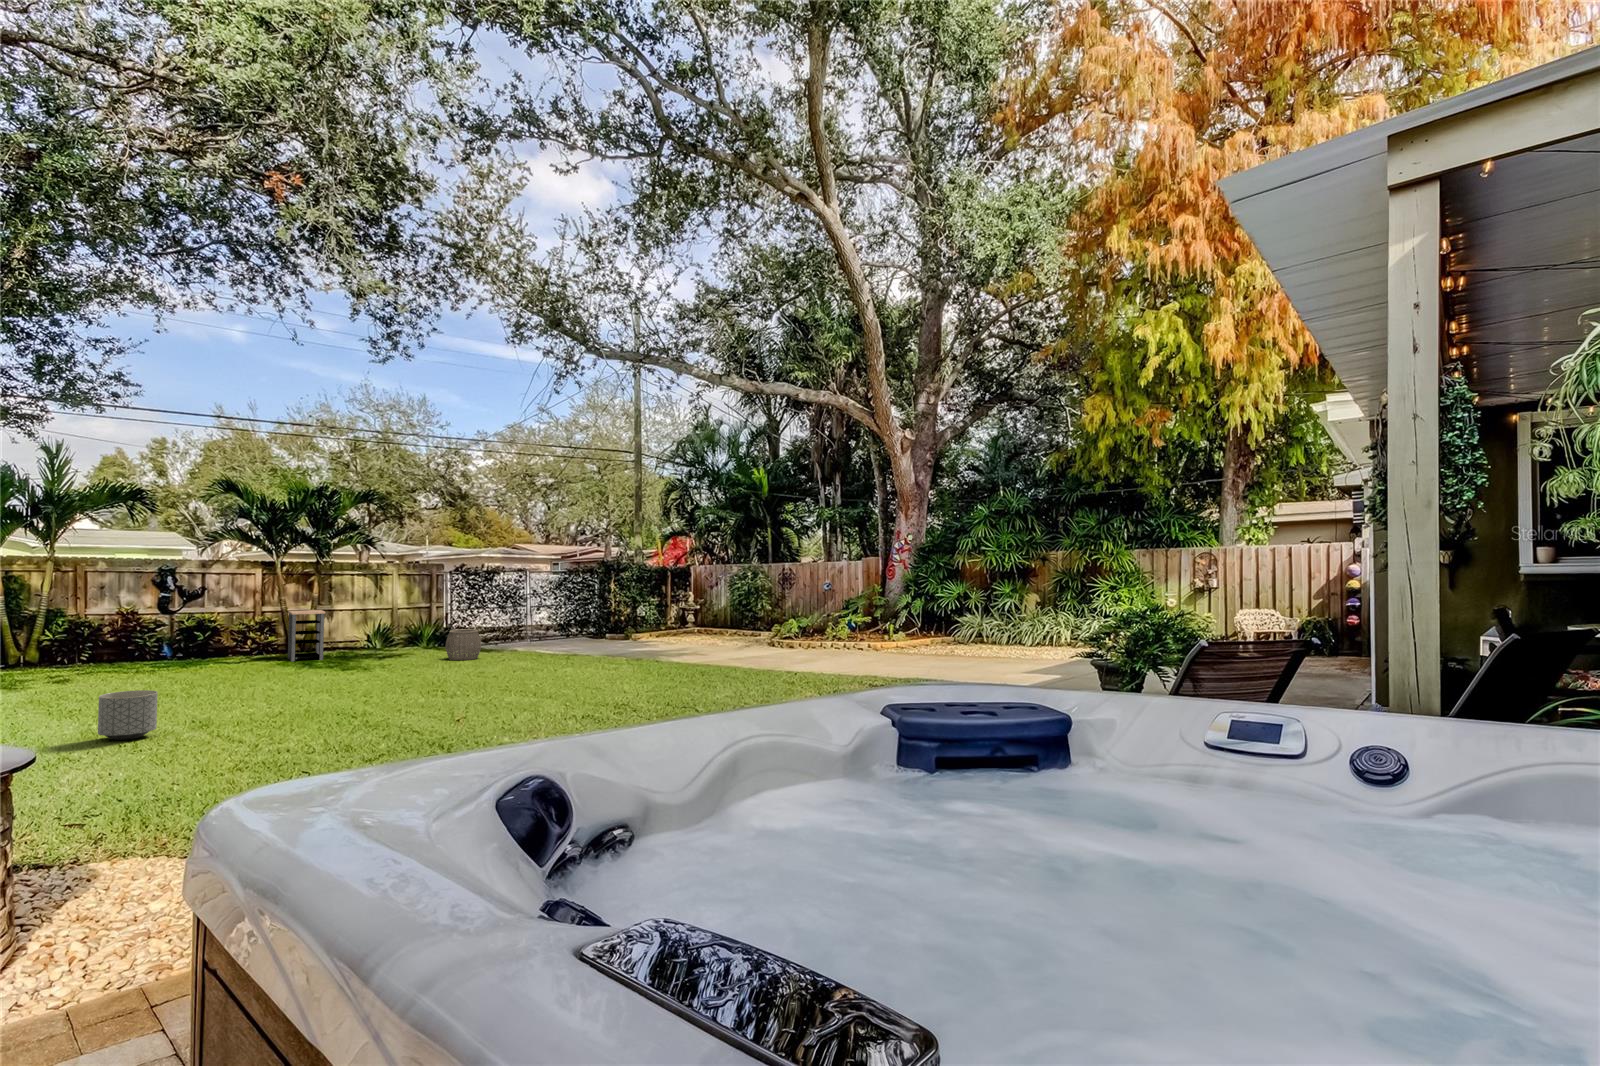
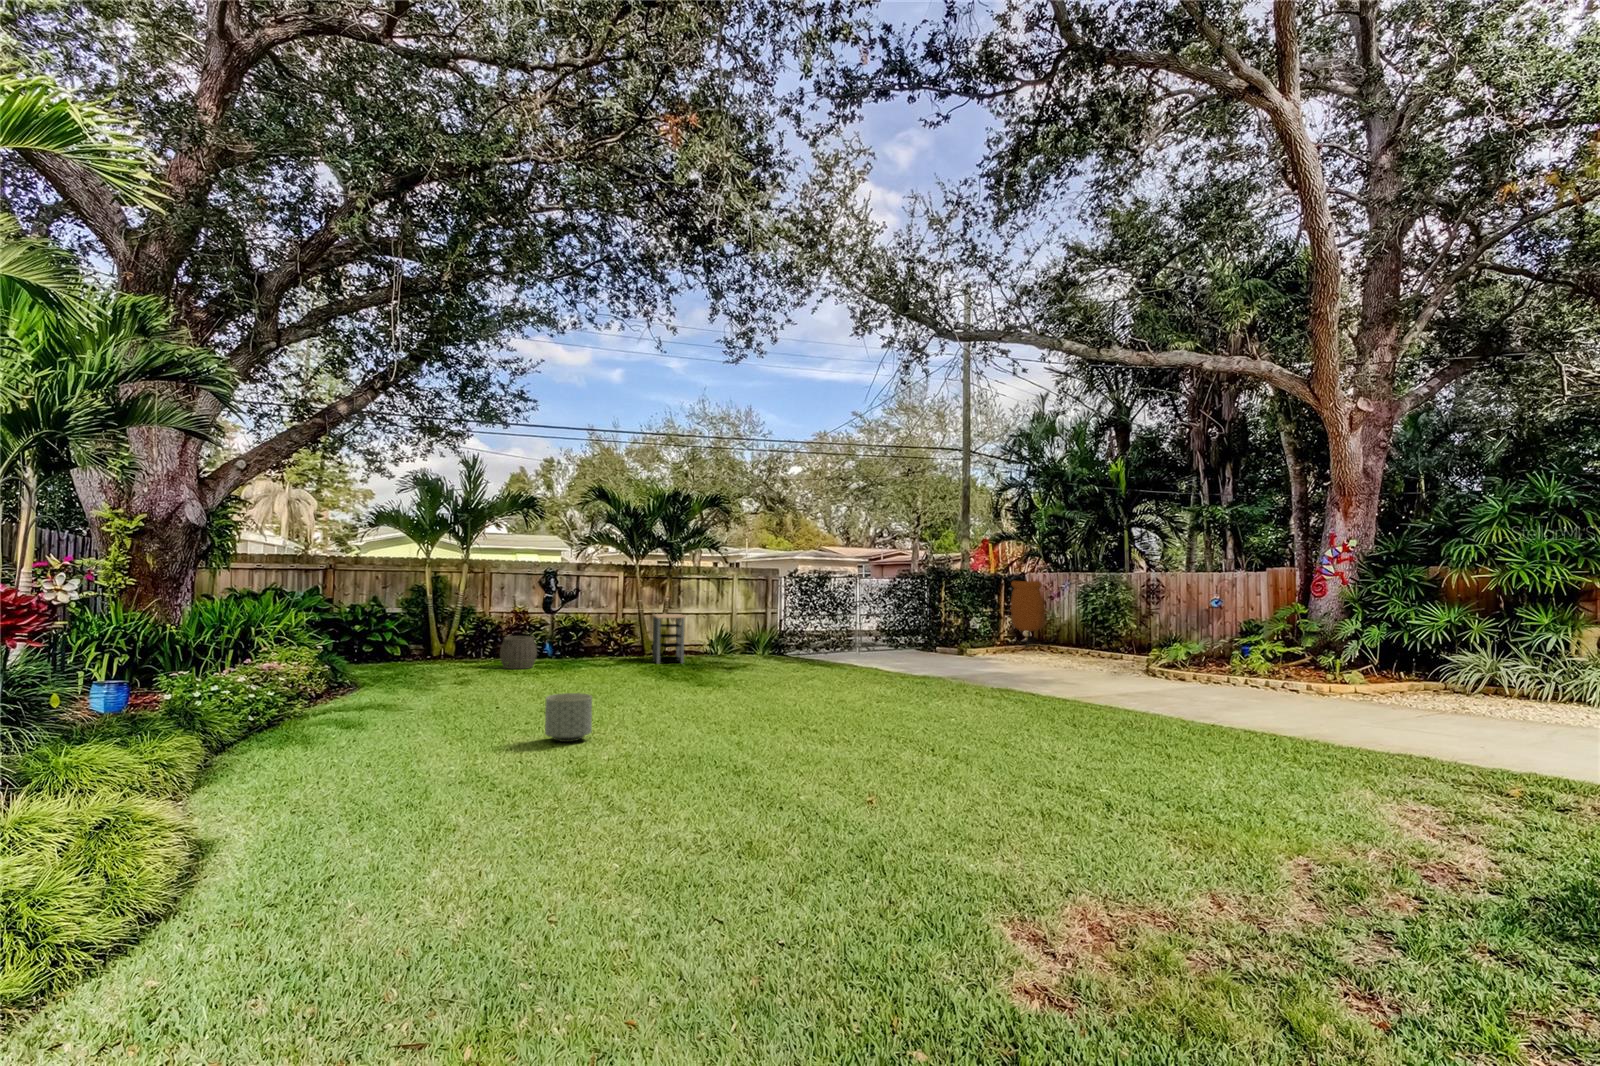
lounge chair: none [672,574,710,634] -> present [1010,581,1048,646]
woven basket: present [446,629,481,660] -> present [500,636,537,669]

